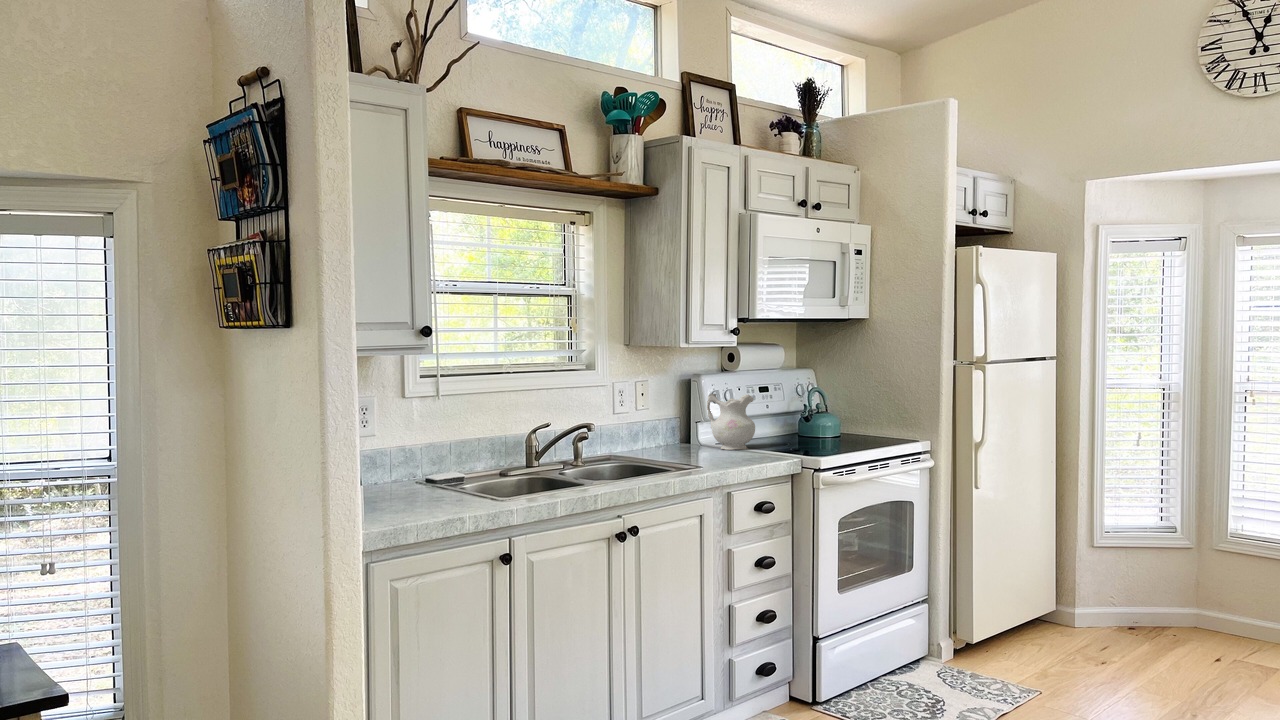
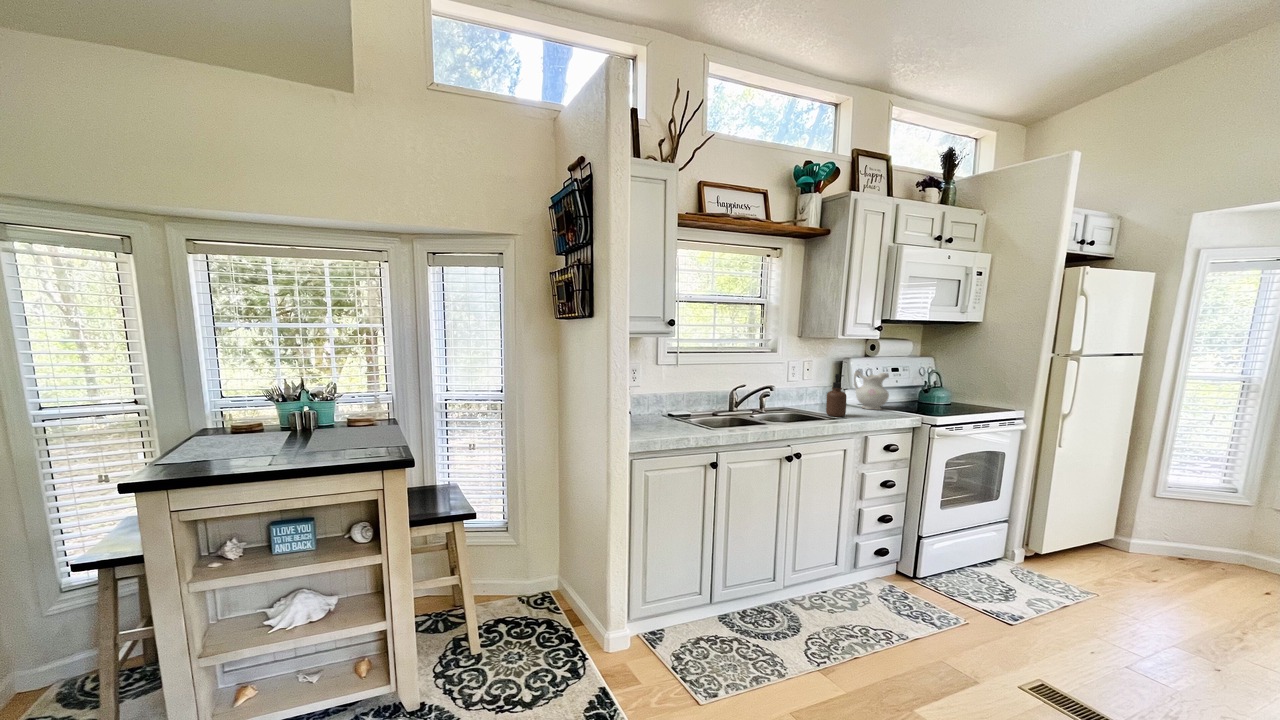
soap dispenser: none [668,399,696,463] -> present [826,374,847,417]

